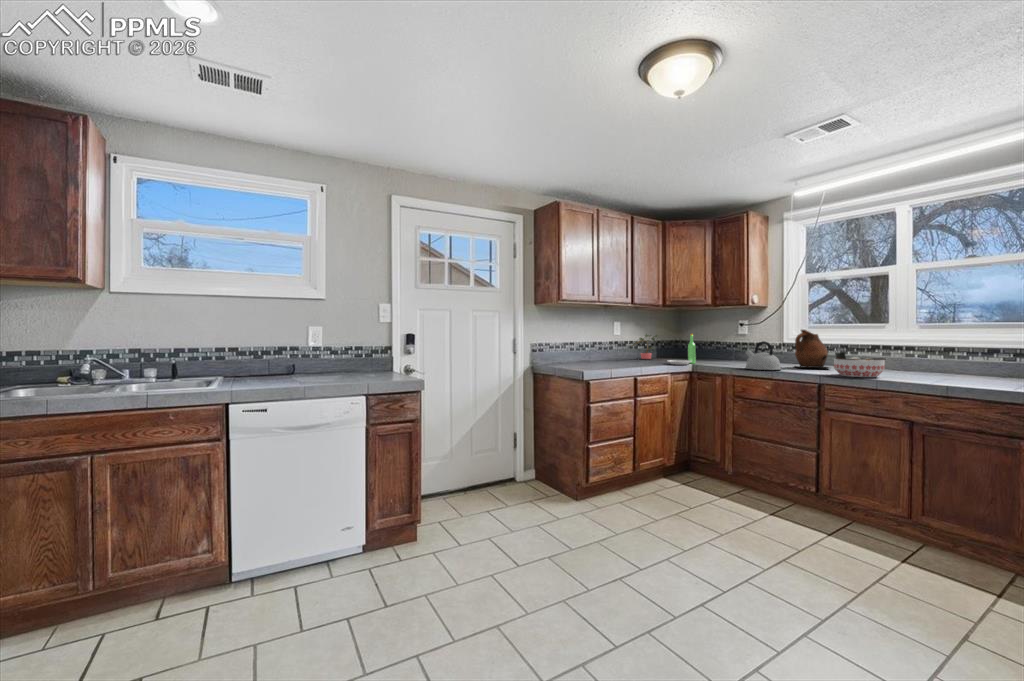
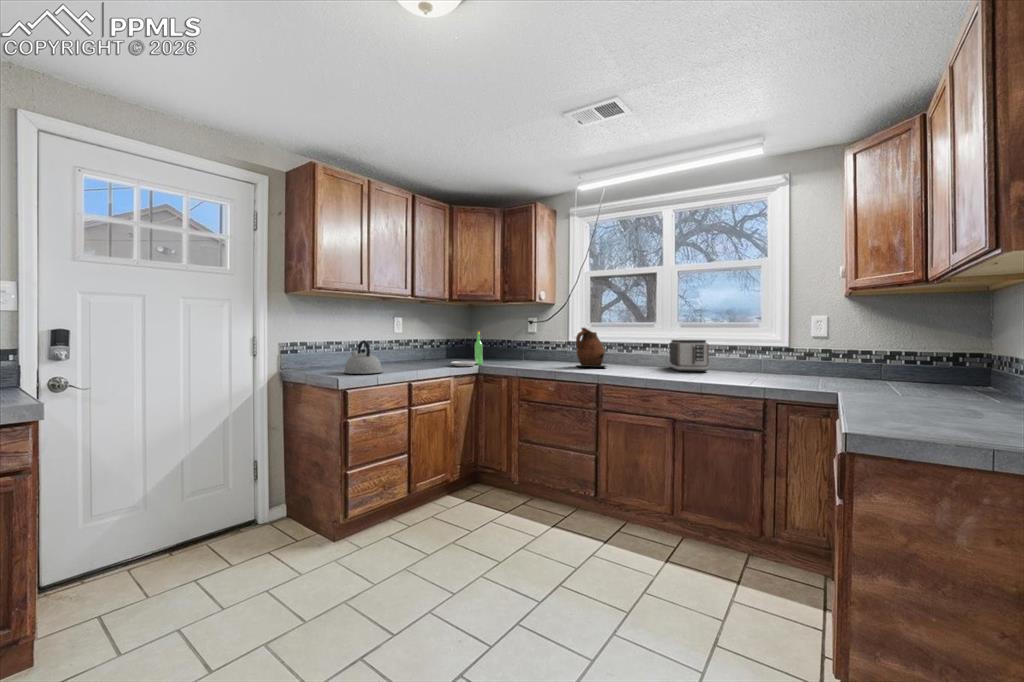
potted plant: present [632,334,657,359] -> none [413,331,448,360]
kettle: present [745,341,781,370] -> present [344,340,382,374]
toaster: none [908,342,962,375] -> present [670,340,709,372]
bowl: present [834,352,885,377] -> none [607,351,649,376]

